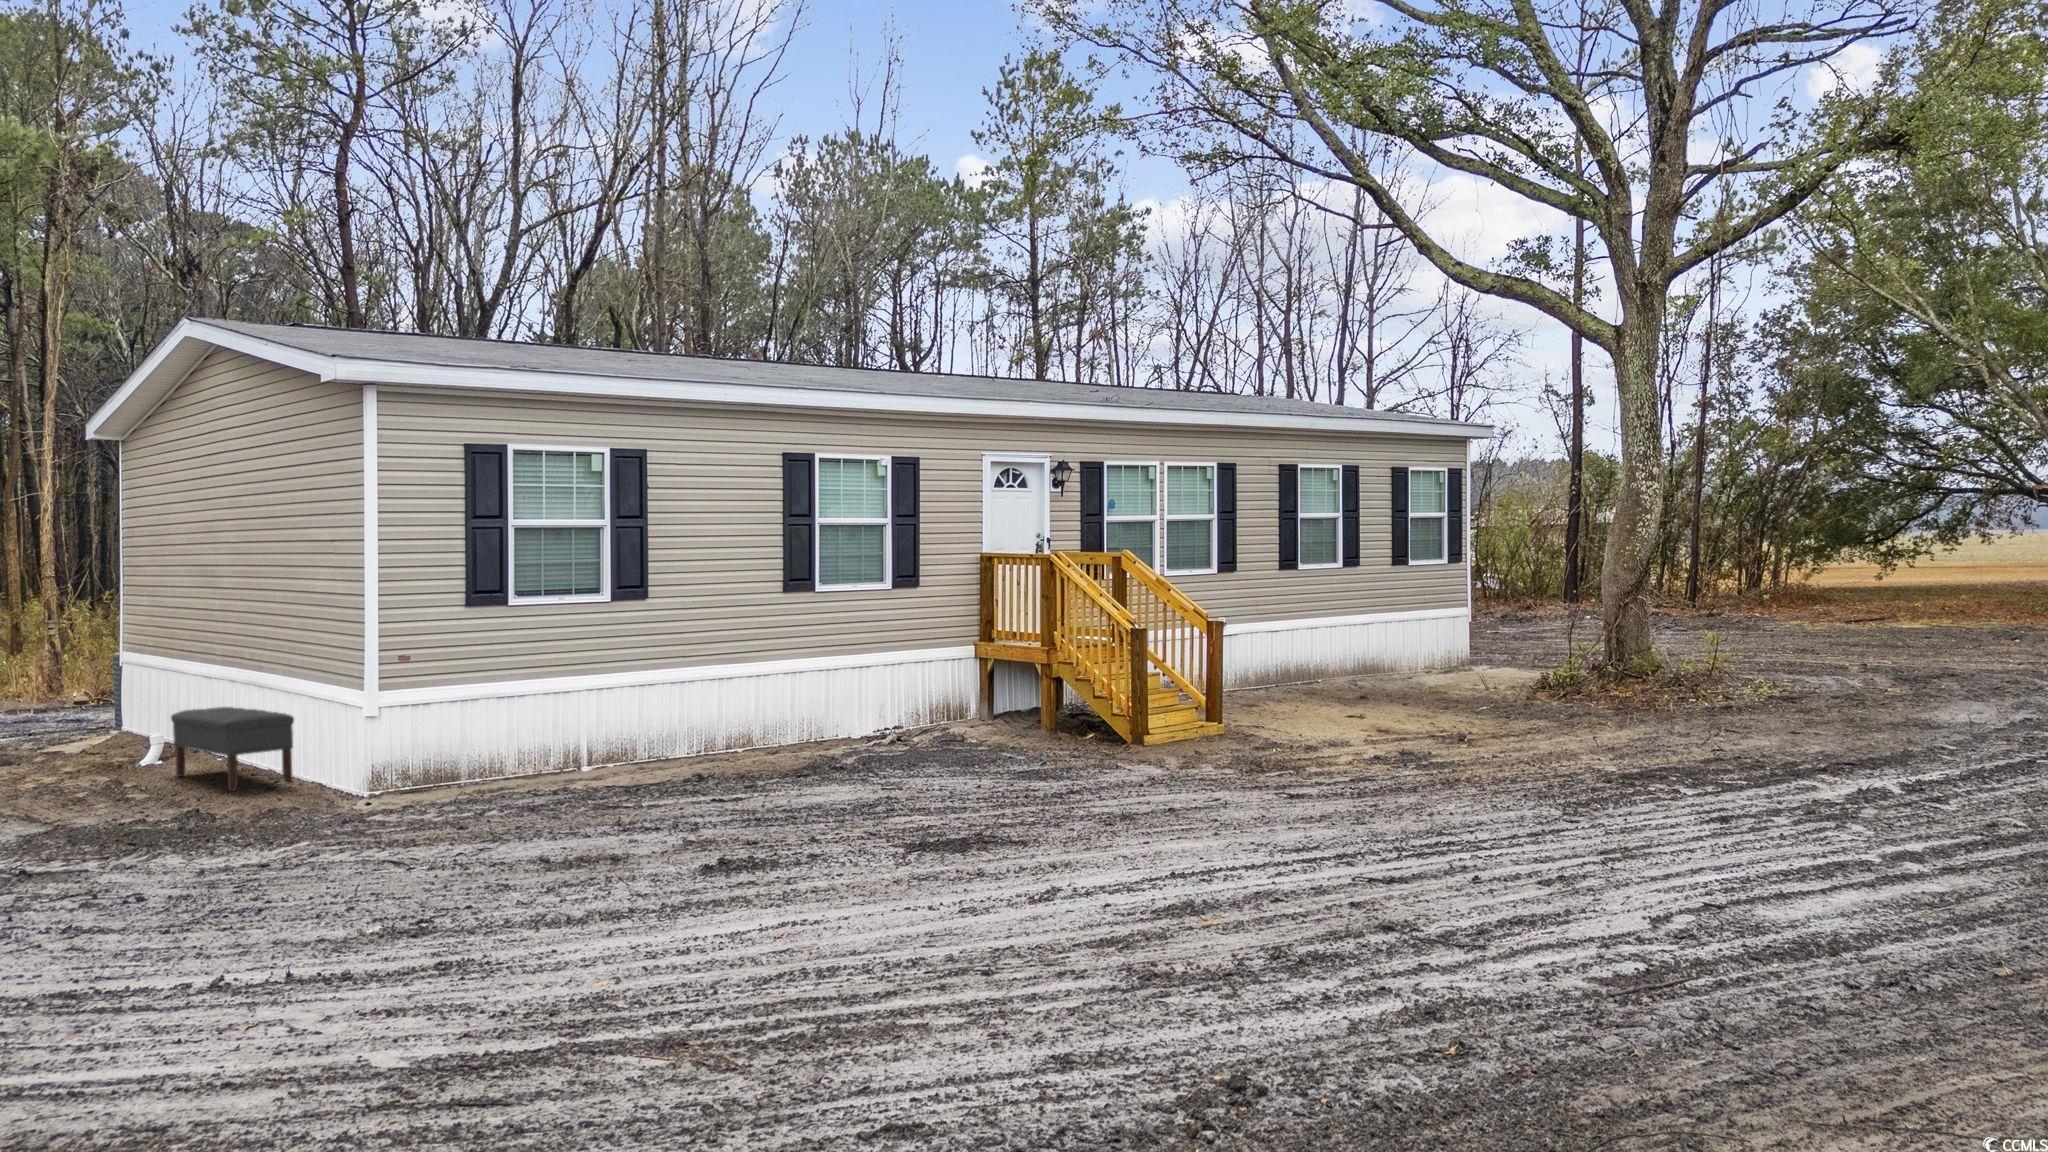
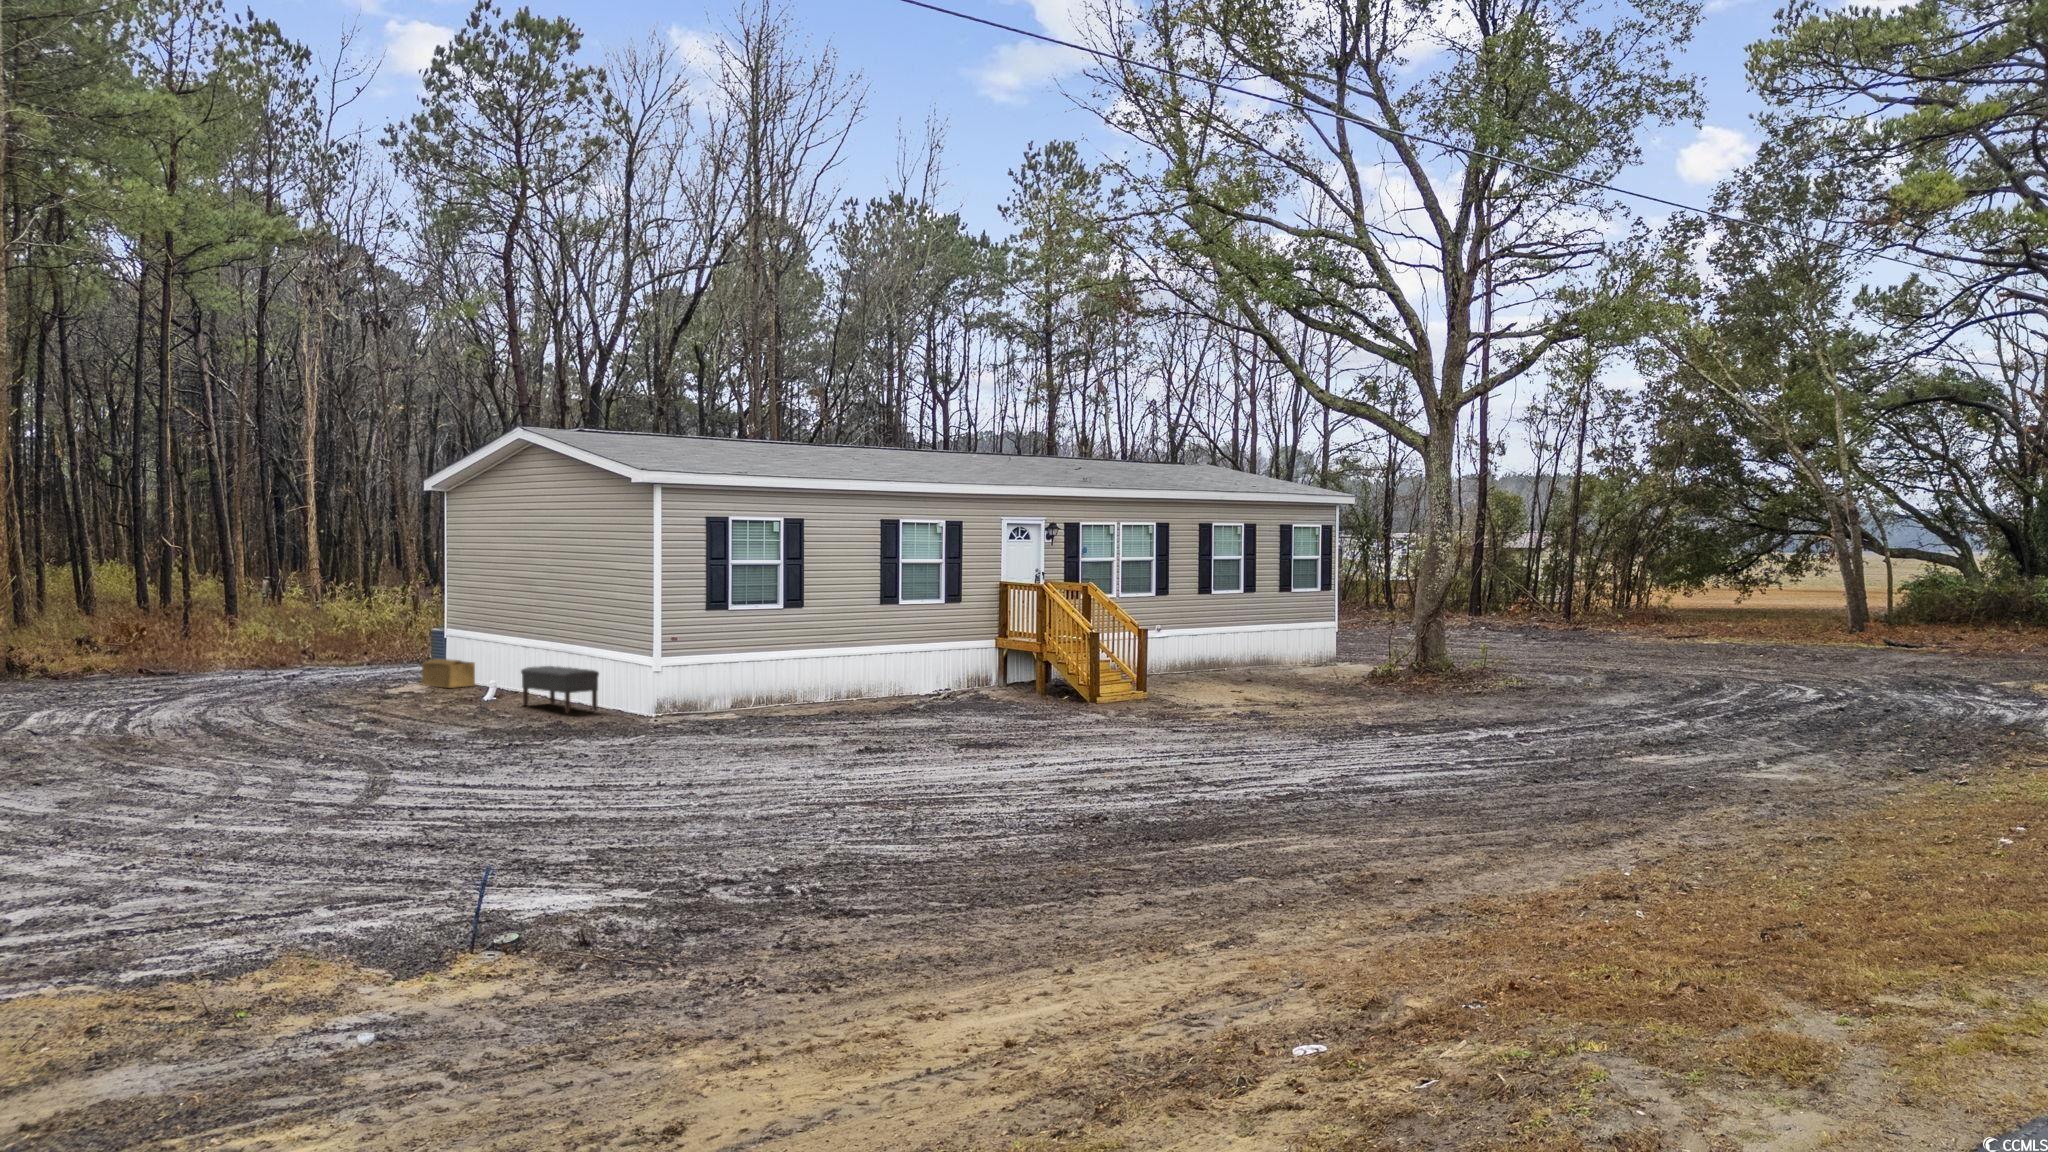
cardboard box: none [56,697,142,745] -> present [422,659,475,688]

